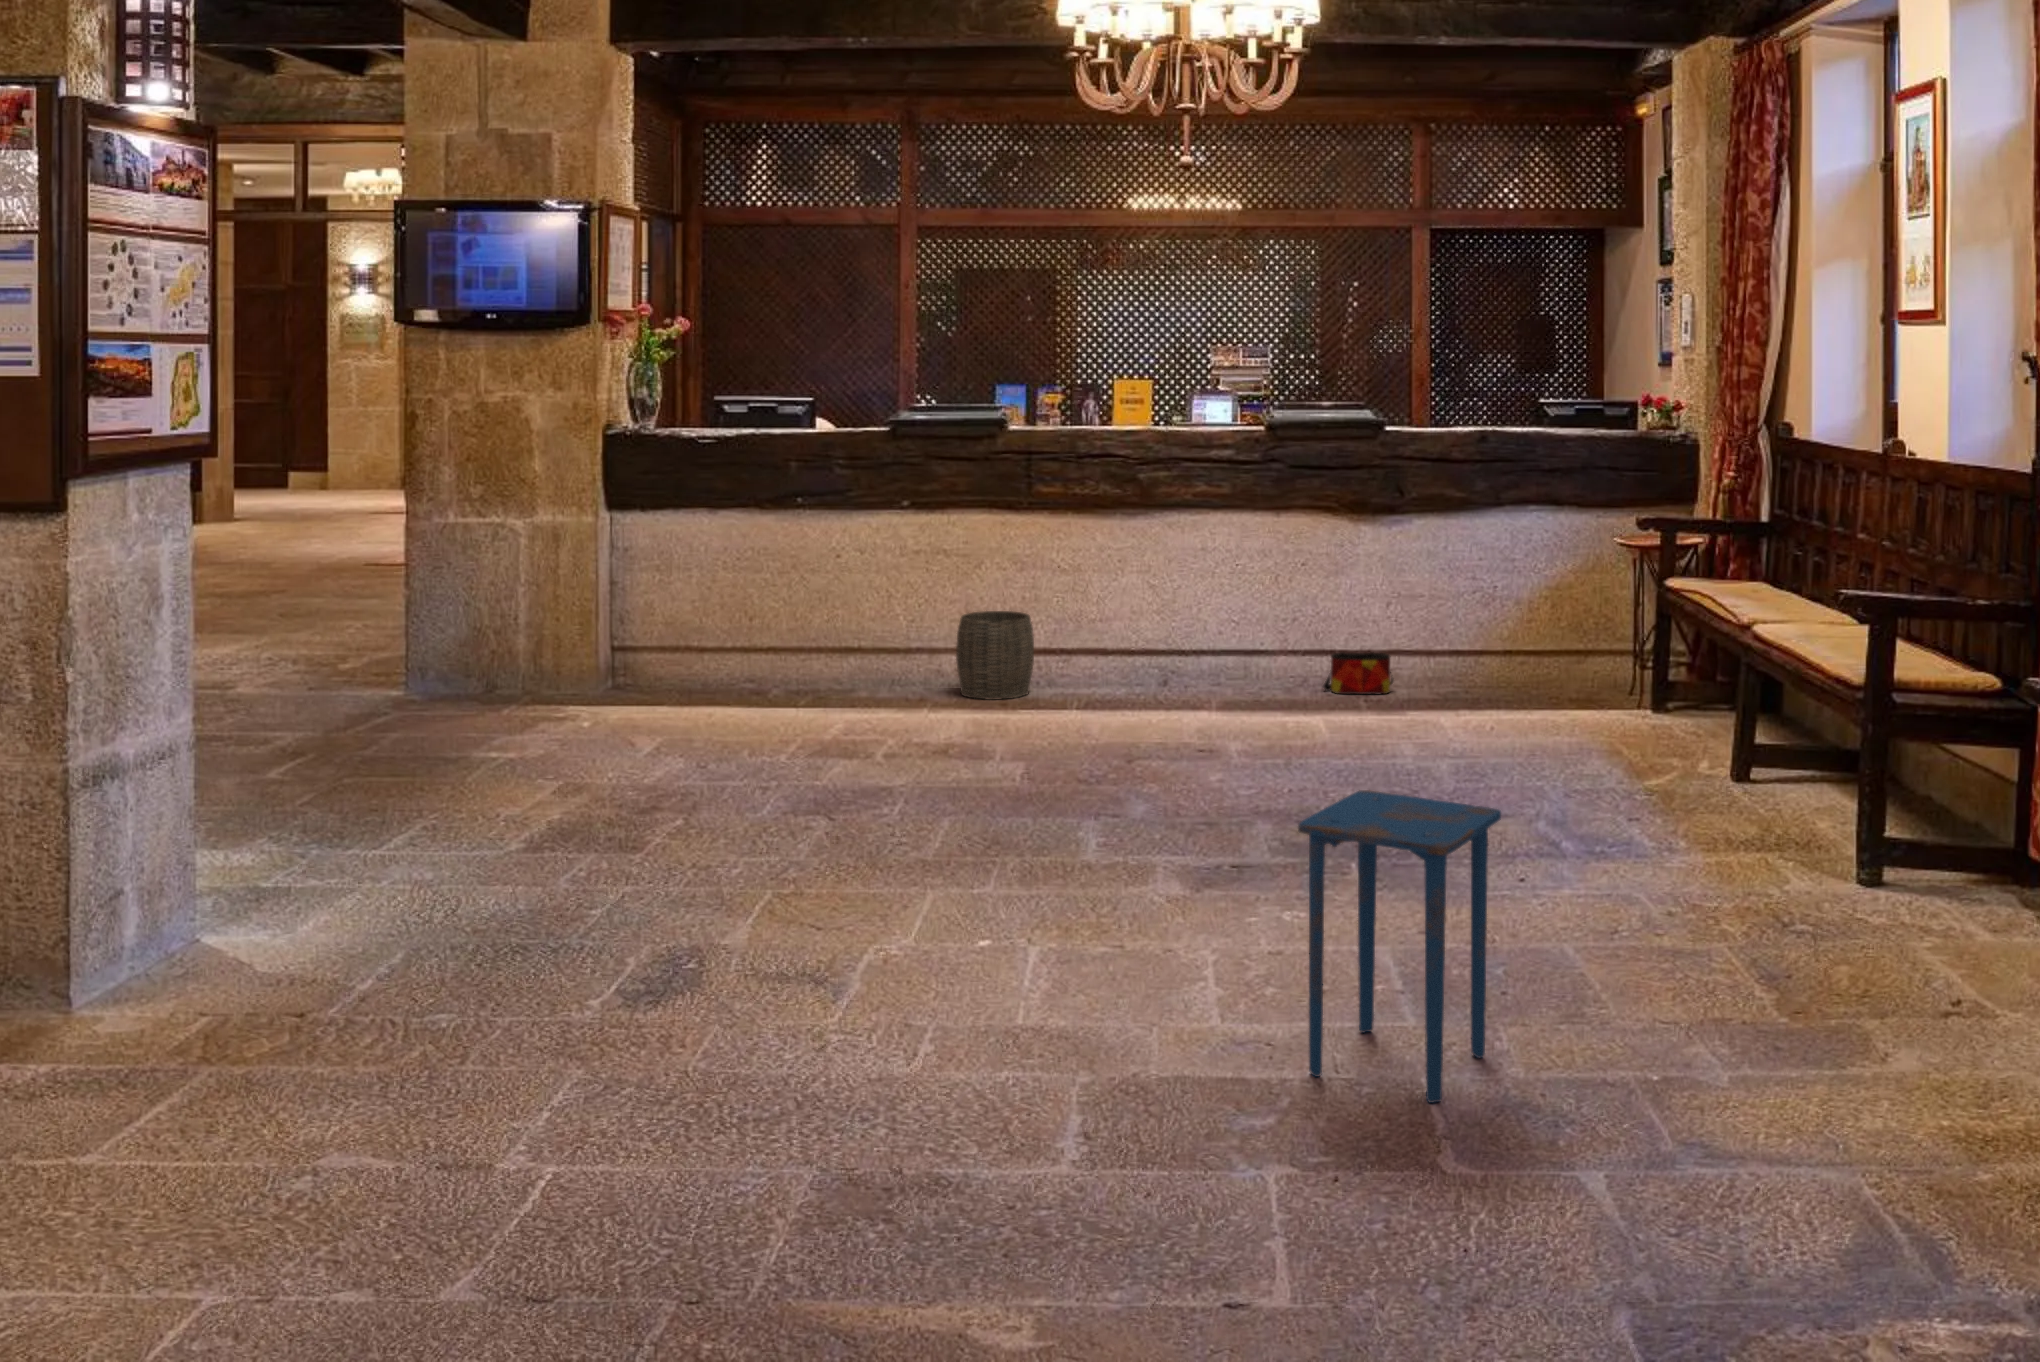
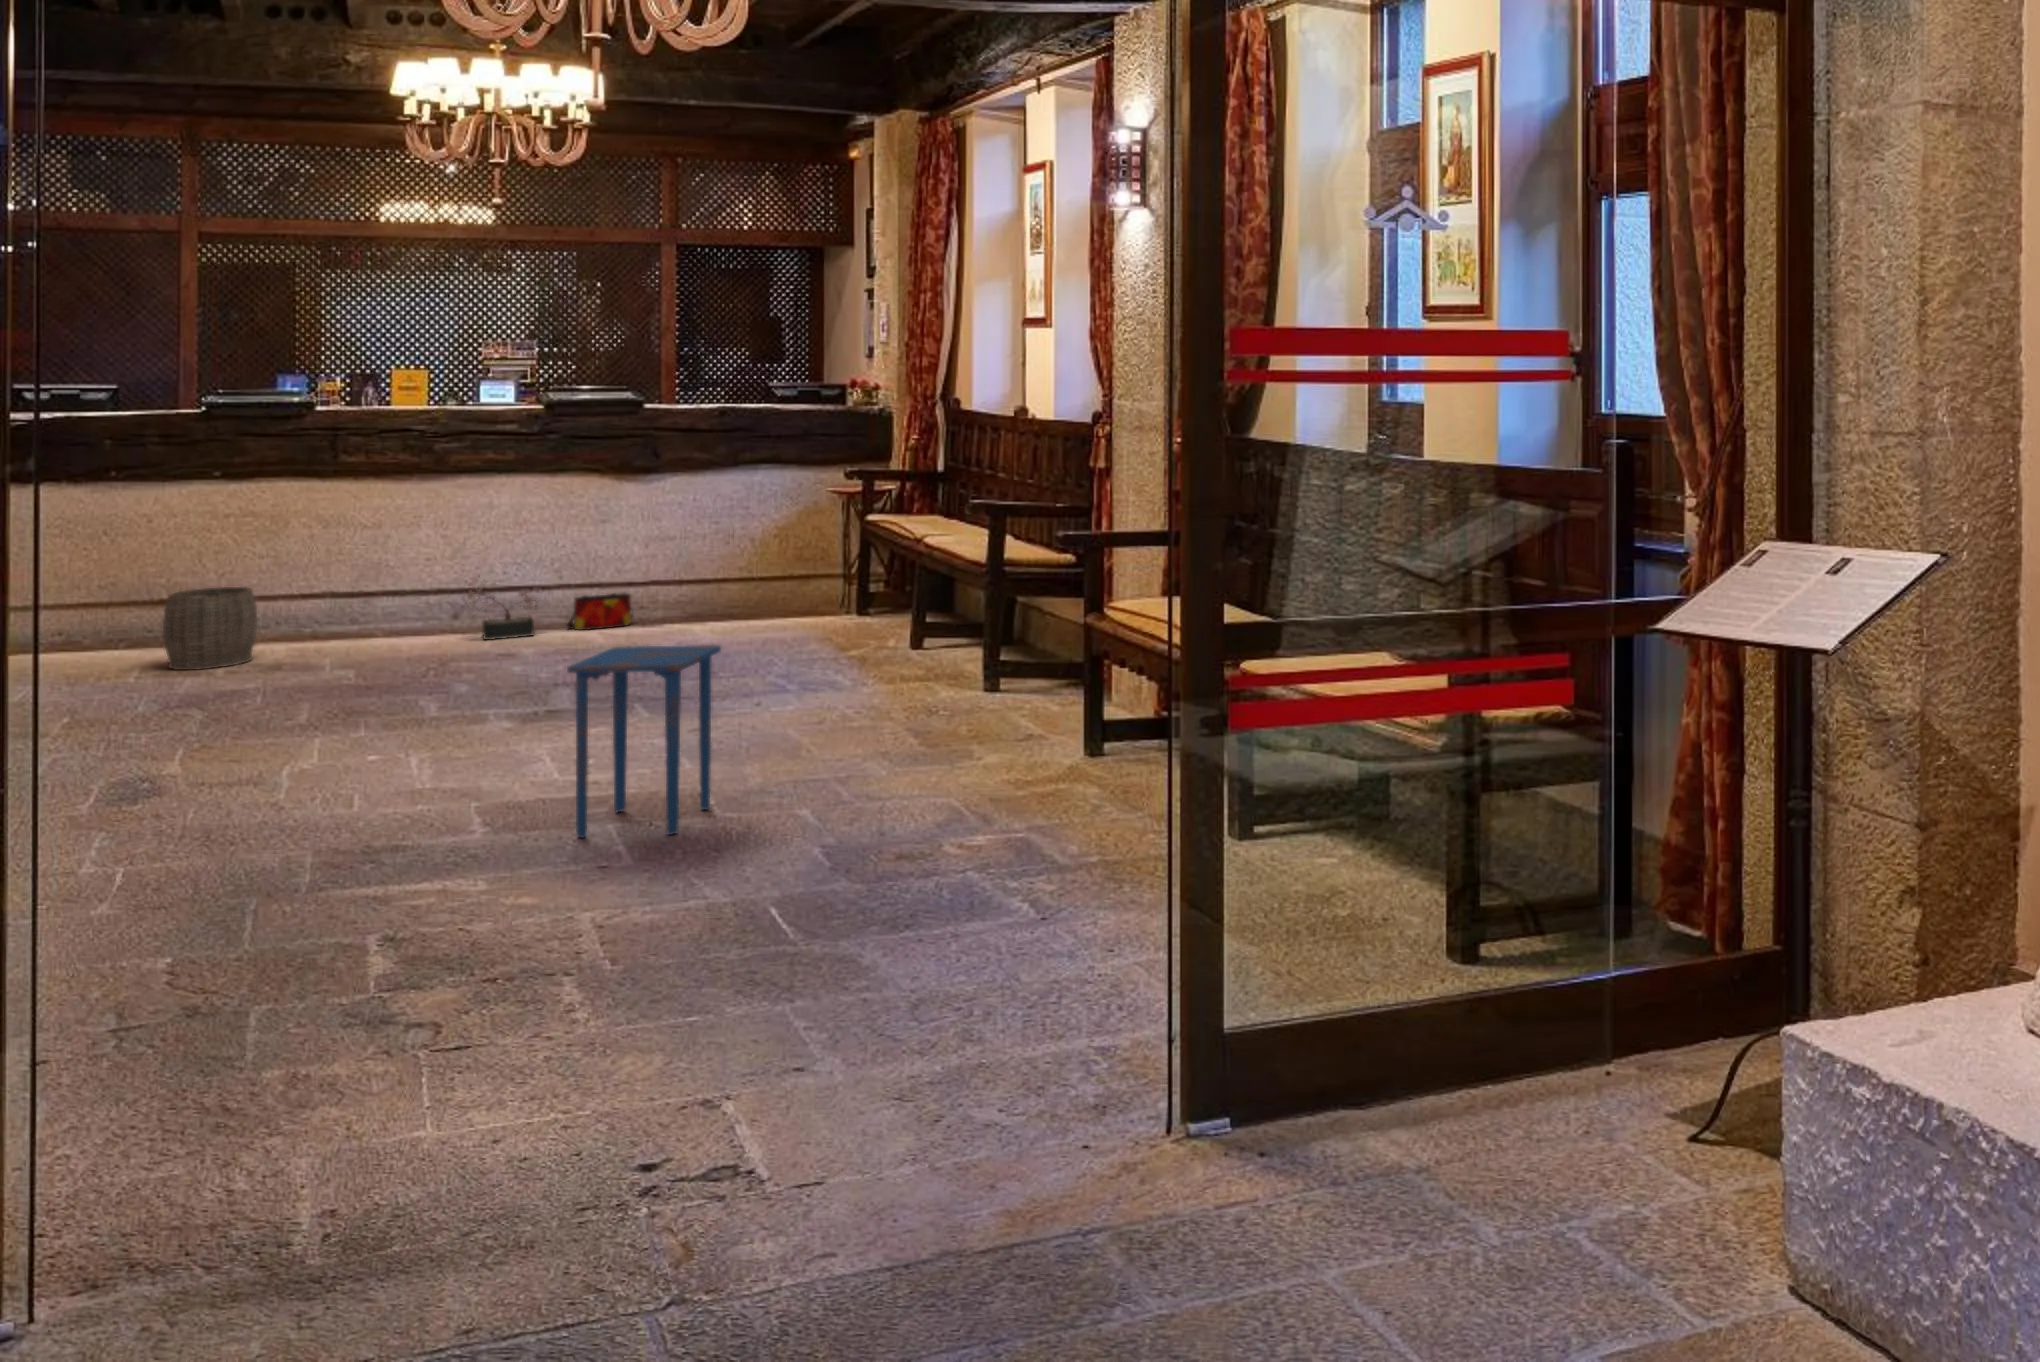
decorative plant: none [1217,622,1303,696] -> present [466,579,543,640]

